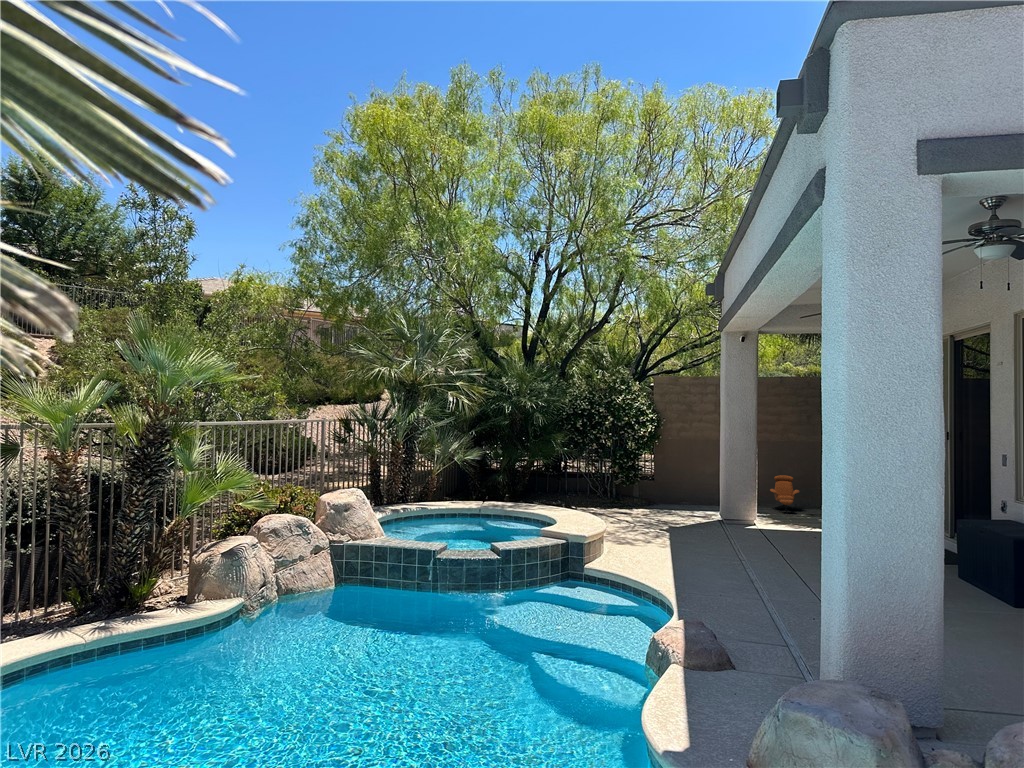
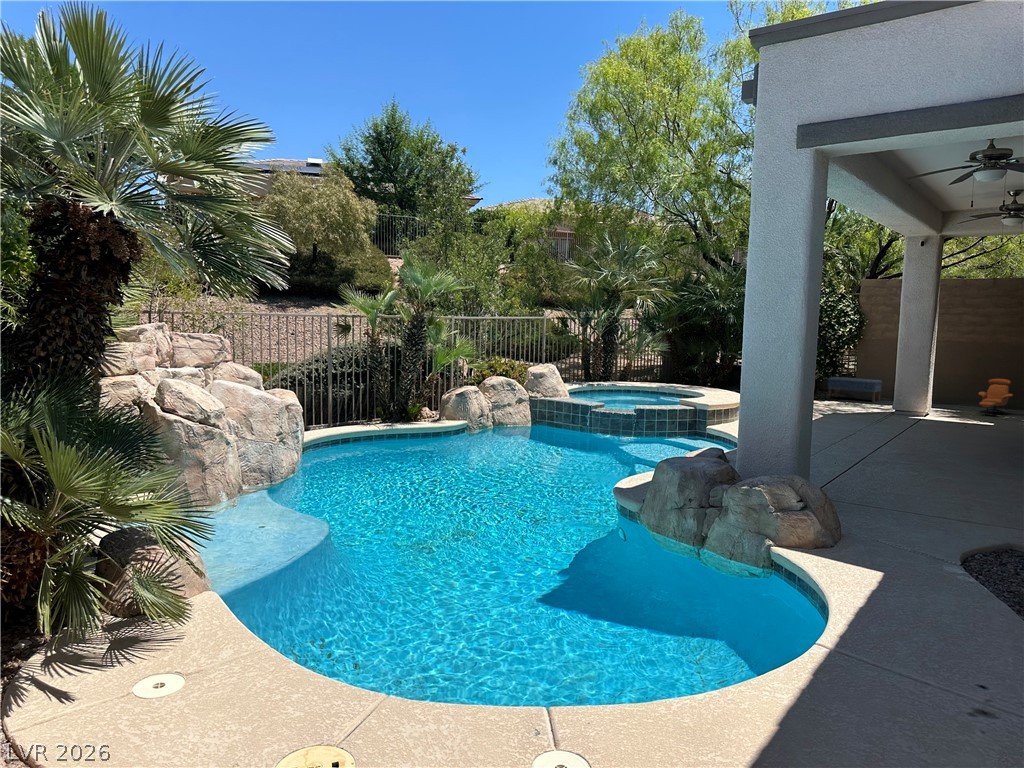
bench: none [627,480,677,505] -> present [828,377,882,402]

